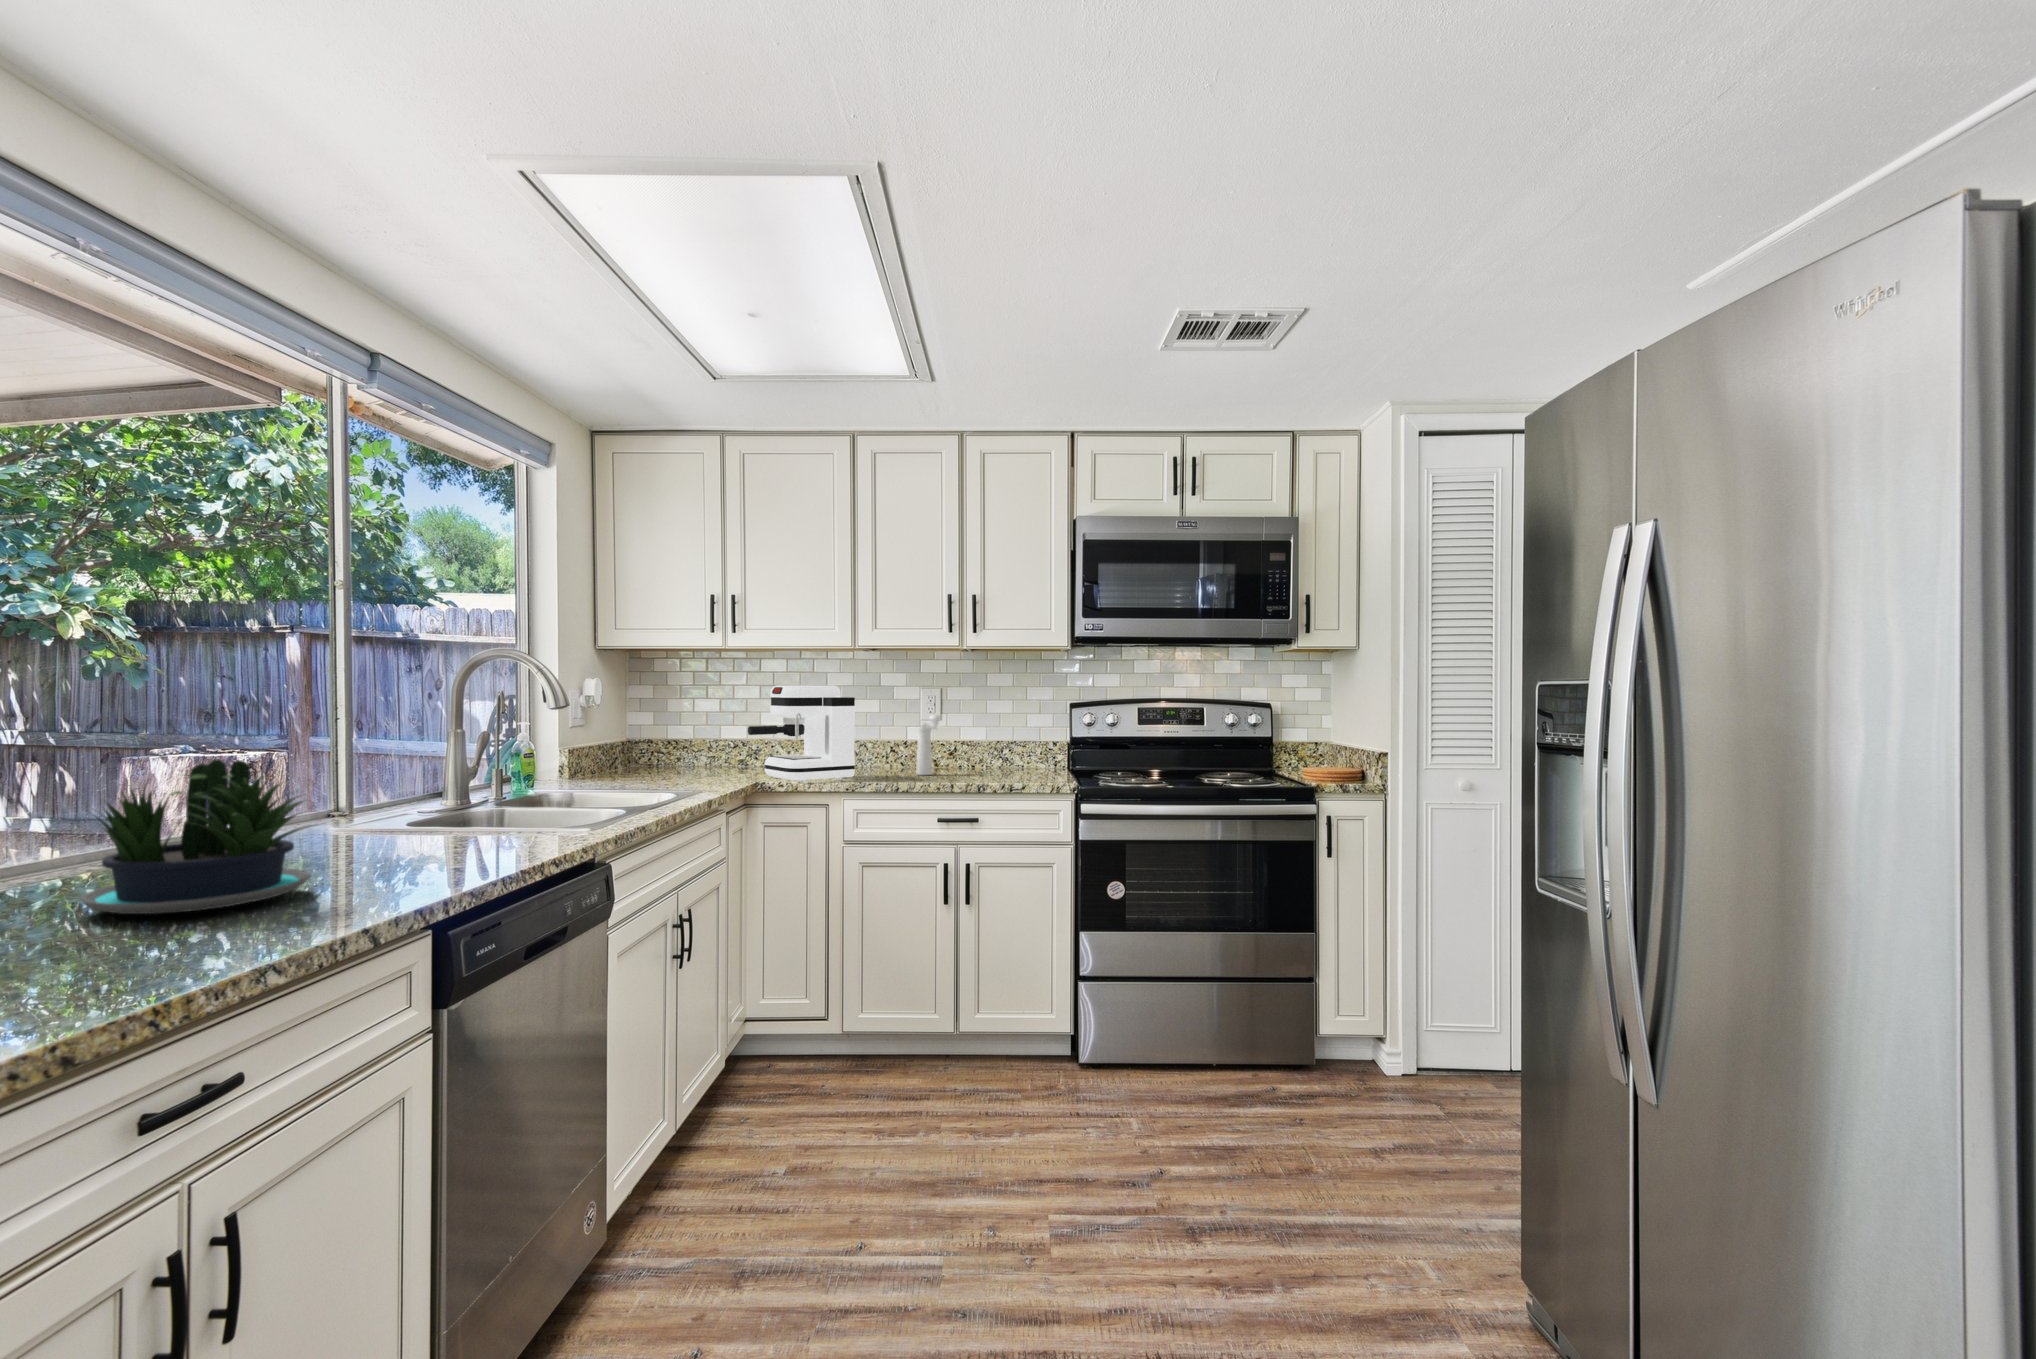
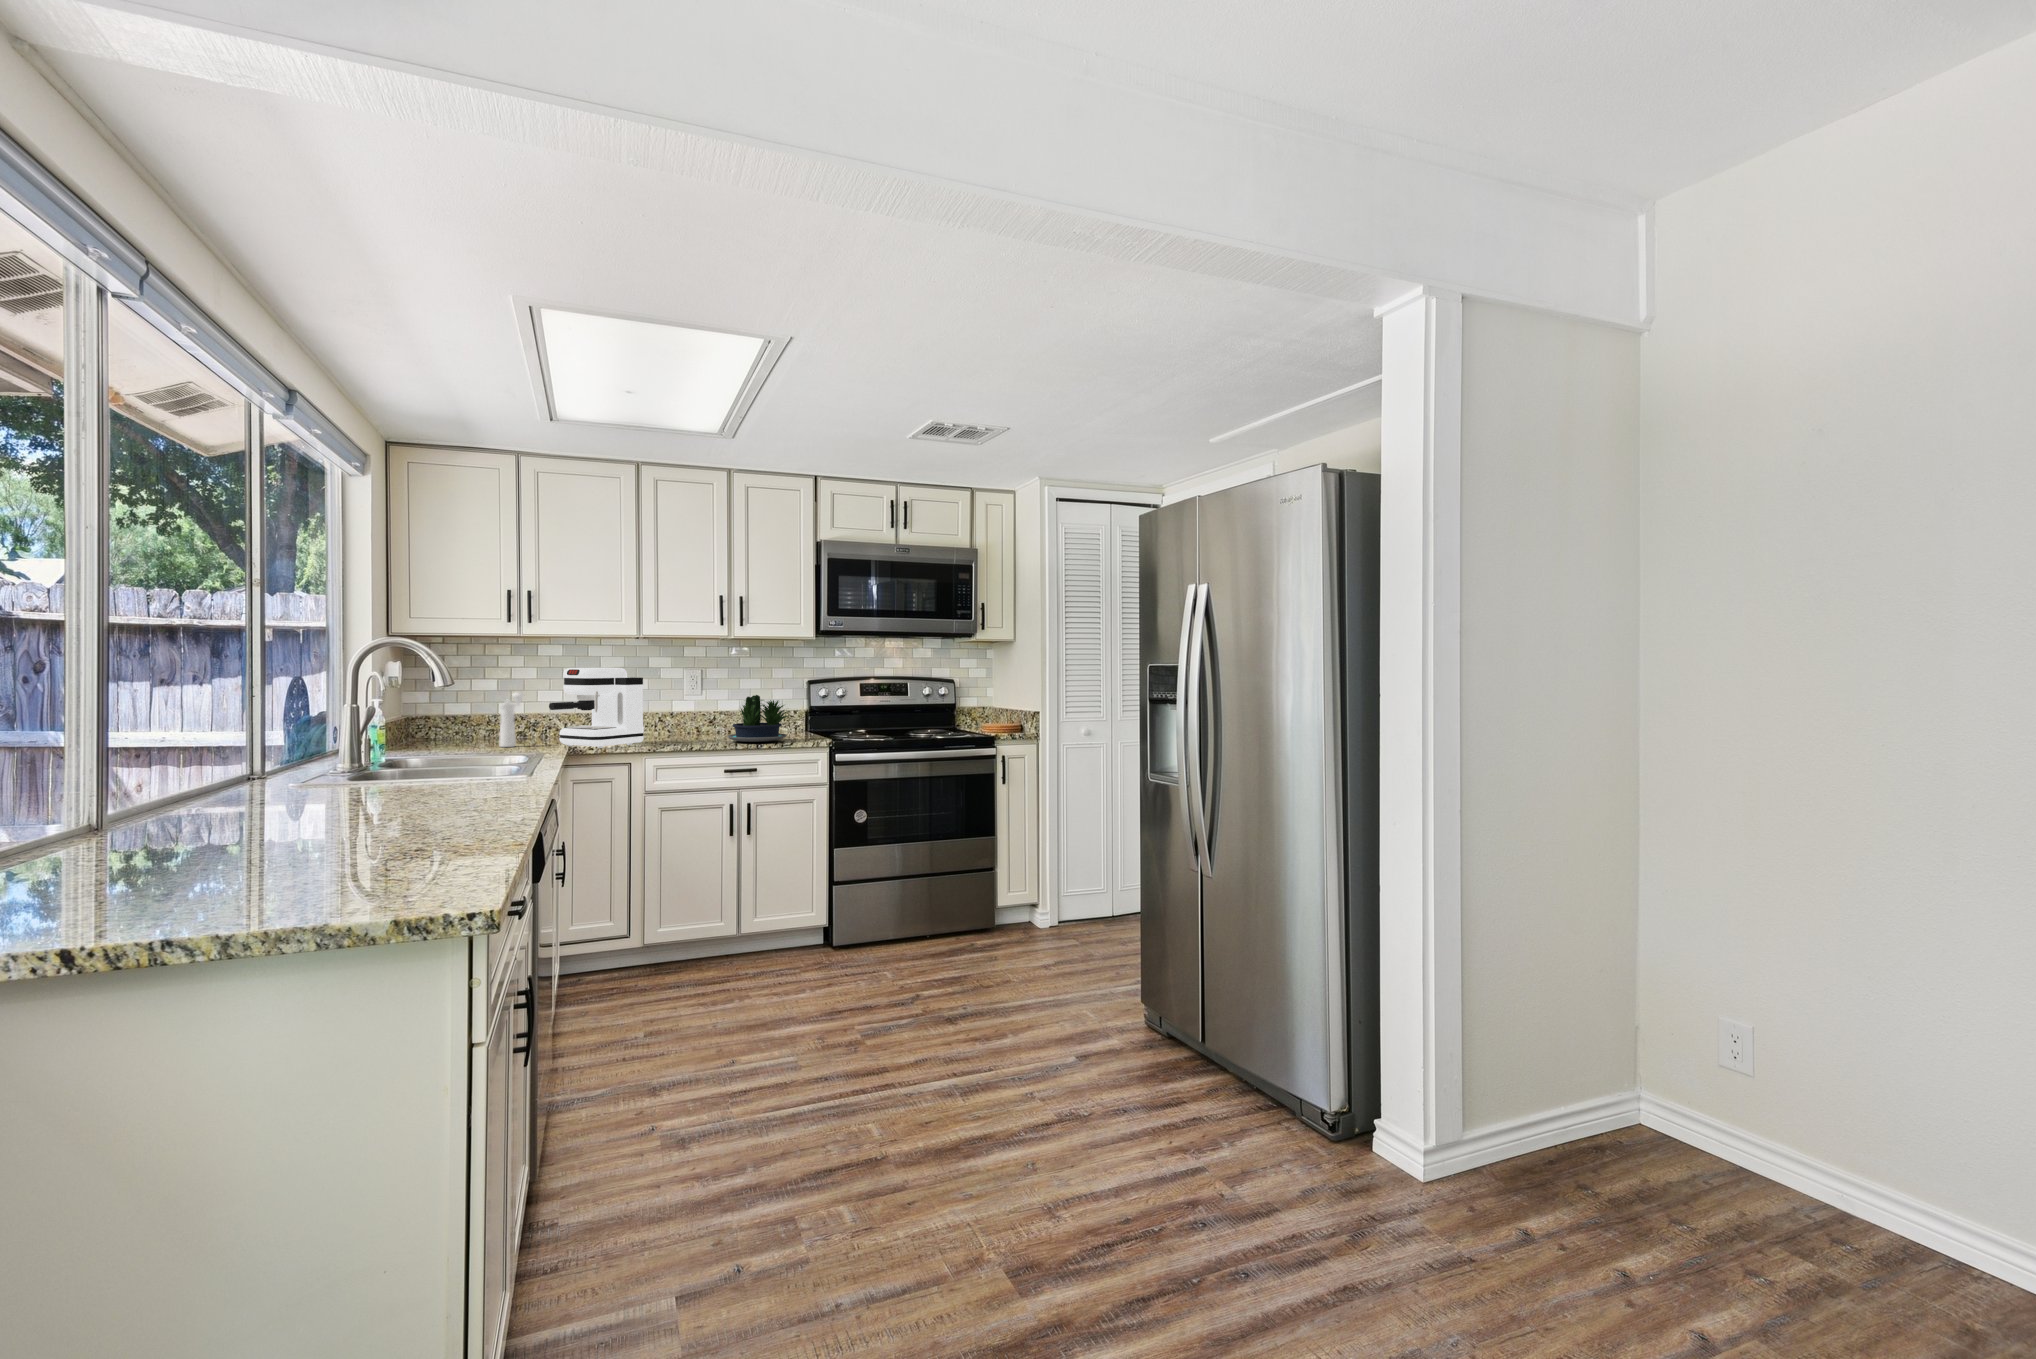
pepper mill: present [916,715,941,775] -> present [499,692,524,747]
potted plant: present [80,759,314,914] -> present [727,695,788,742]

